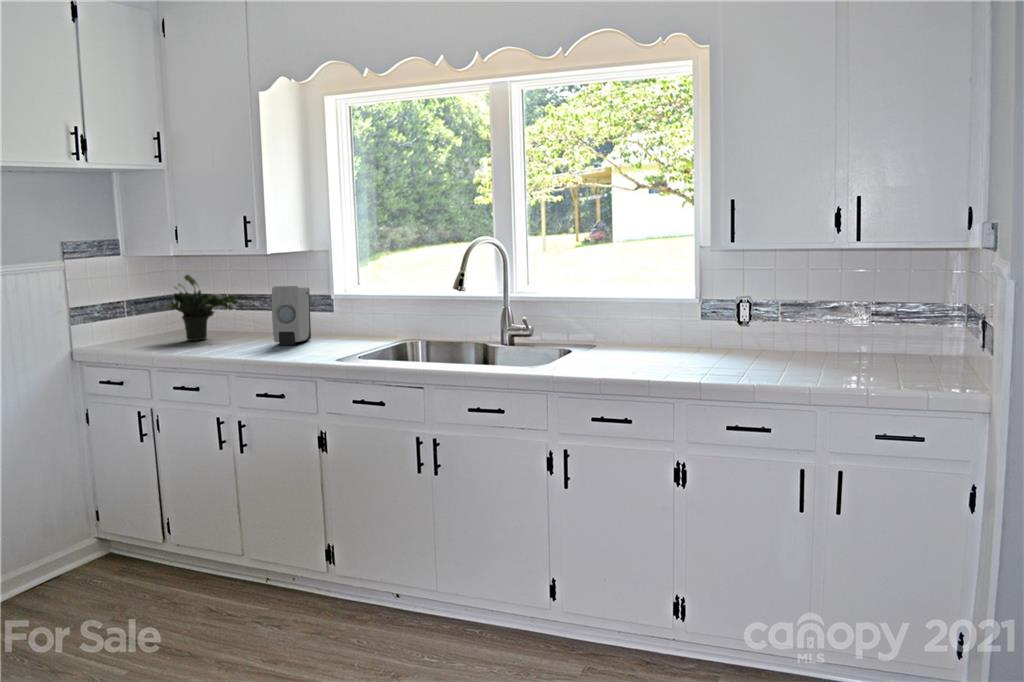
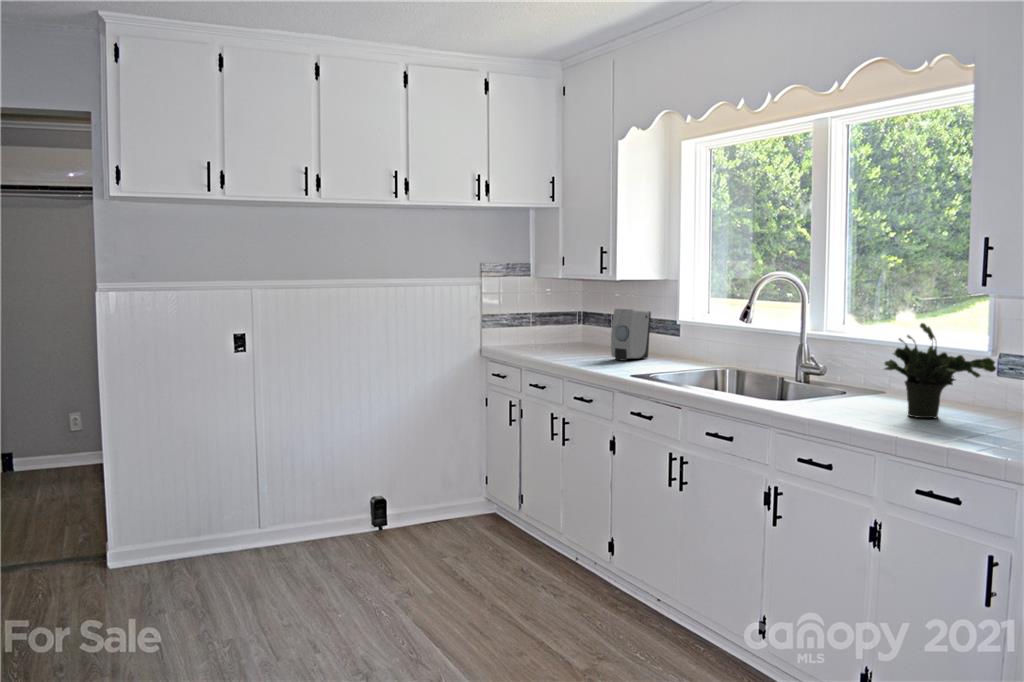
potted plant: present [167,275,238,341] -> present [885,323,996,418]

